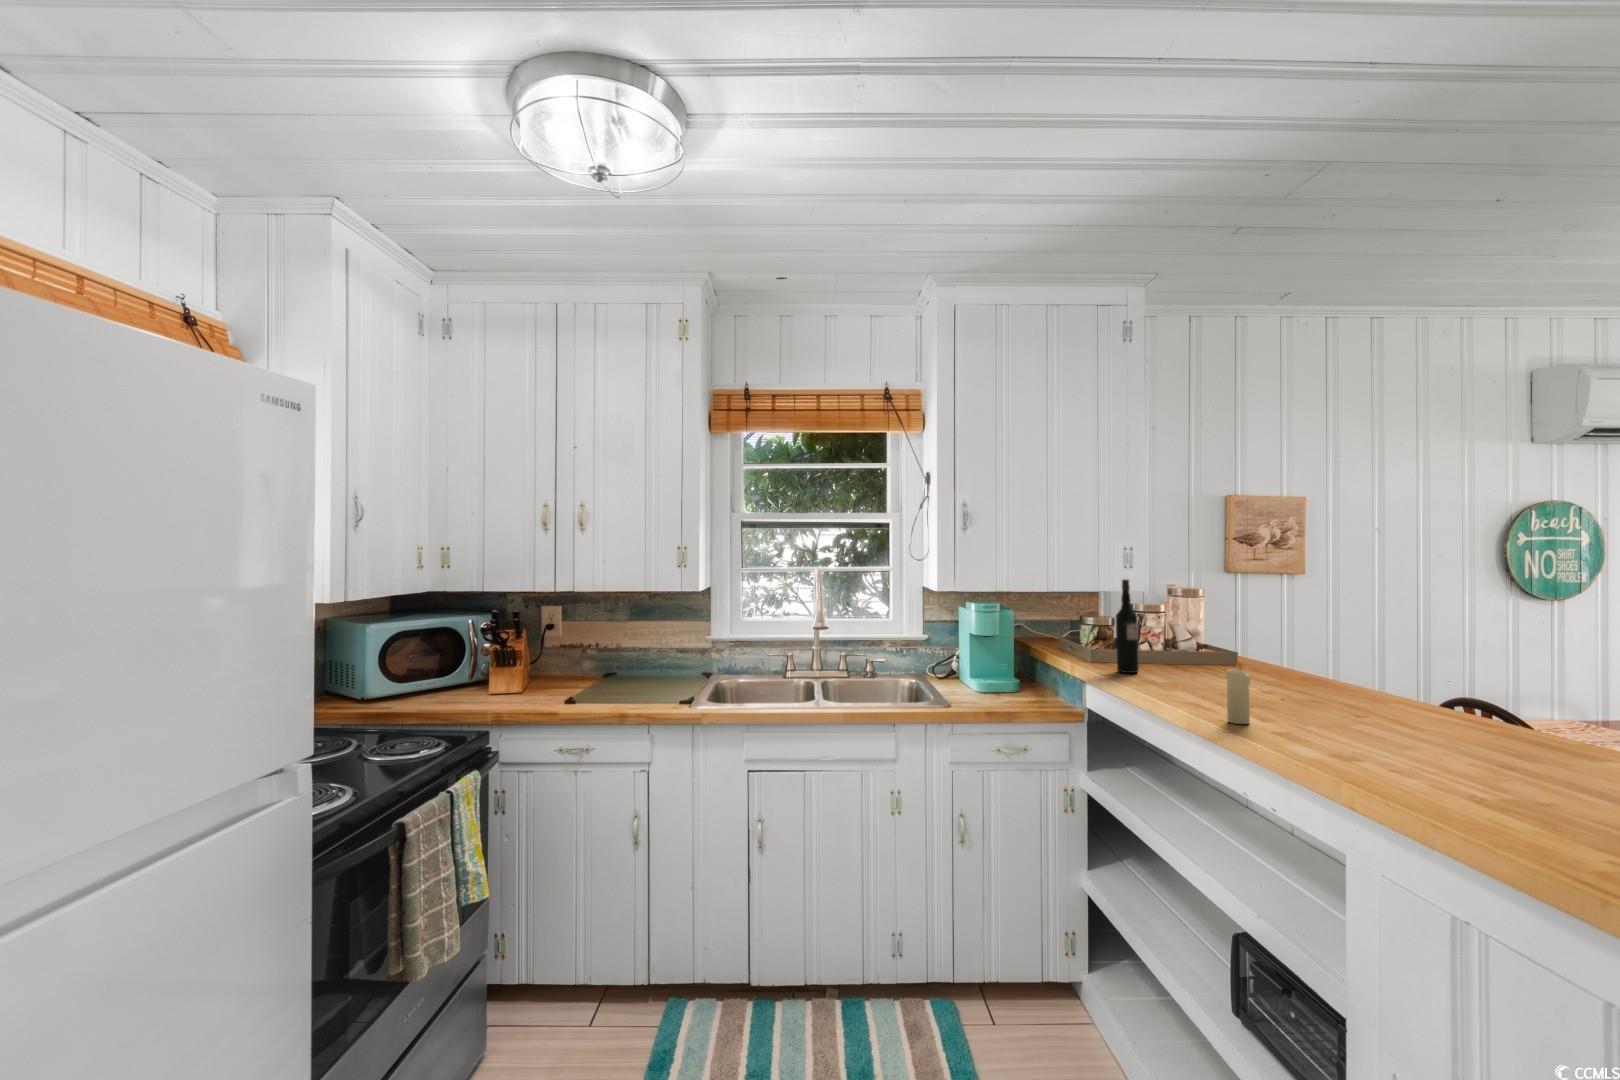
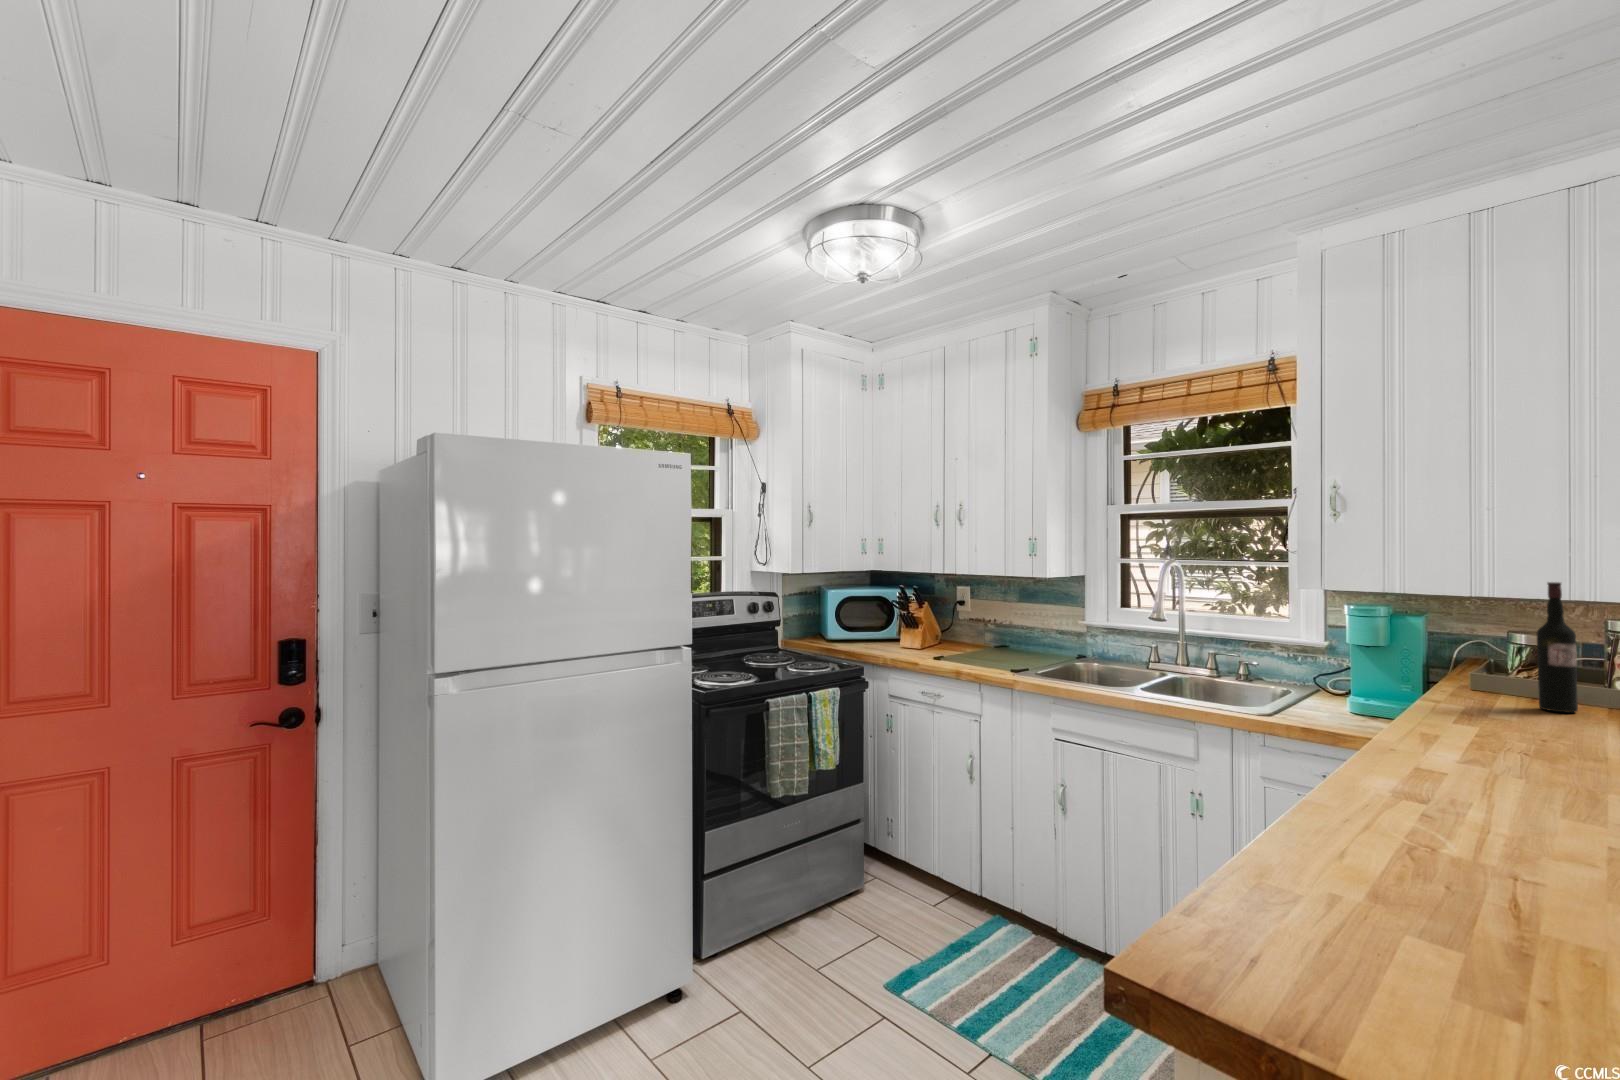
candle: present [1225,661,1250,724] -> none [1517,688,1555,775]

